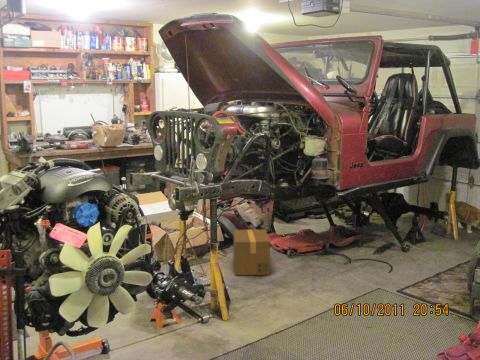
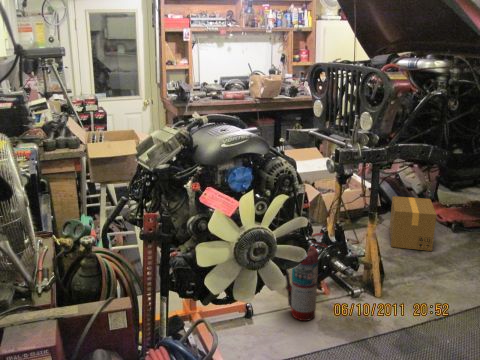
fire extinguisher: none [134,264,175,350] -> present [286,233,328,321]

